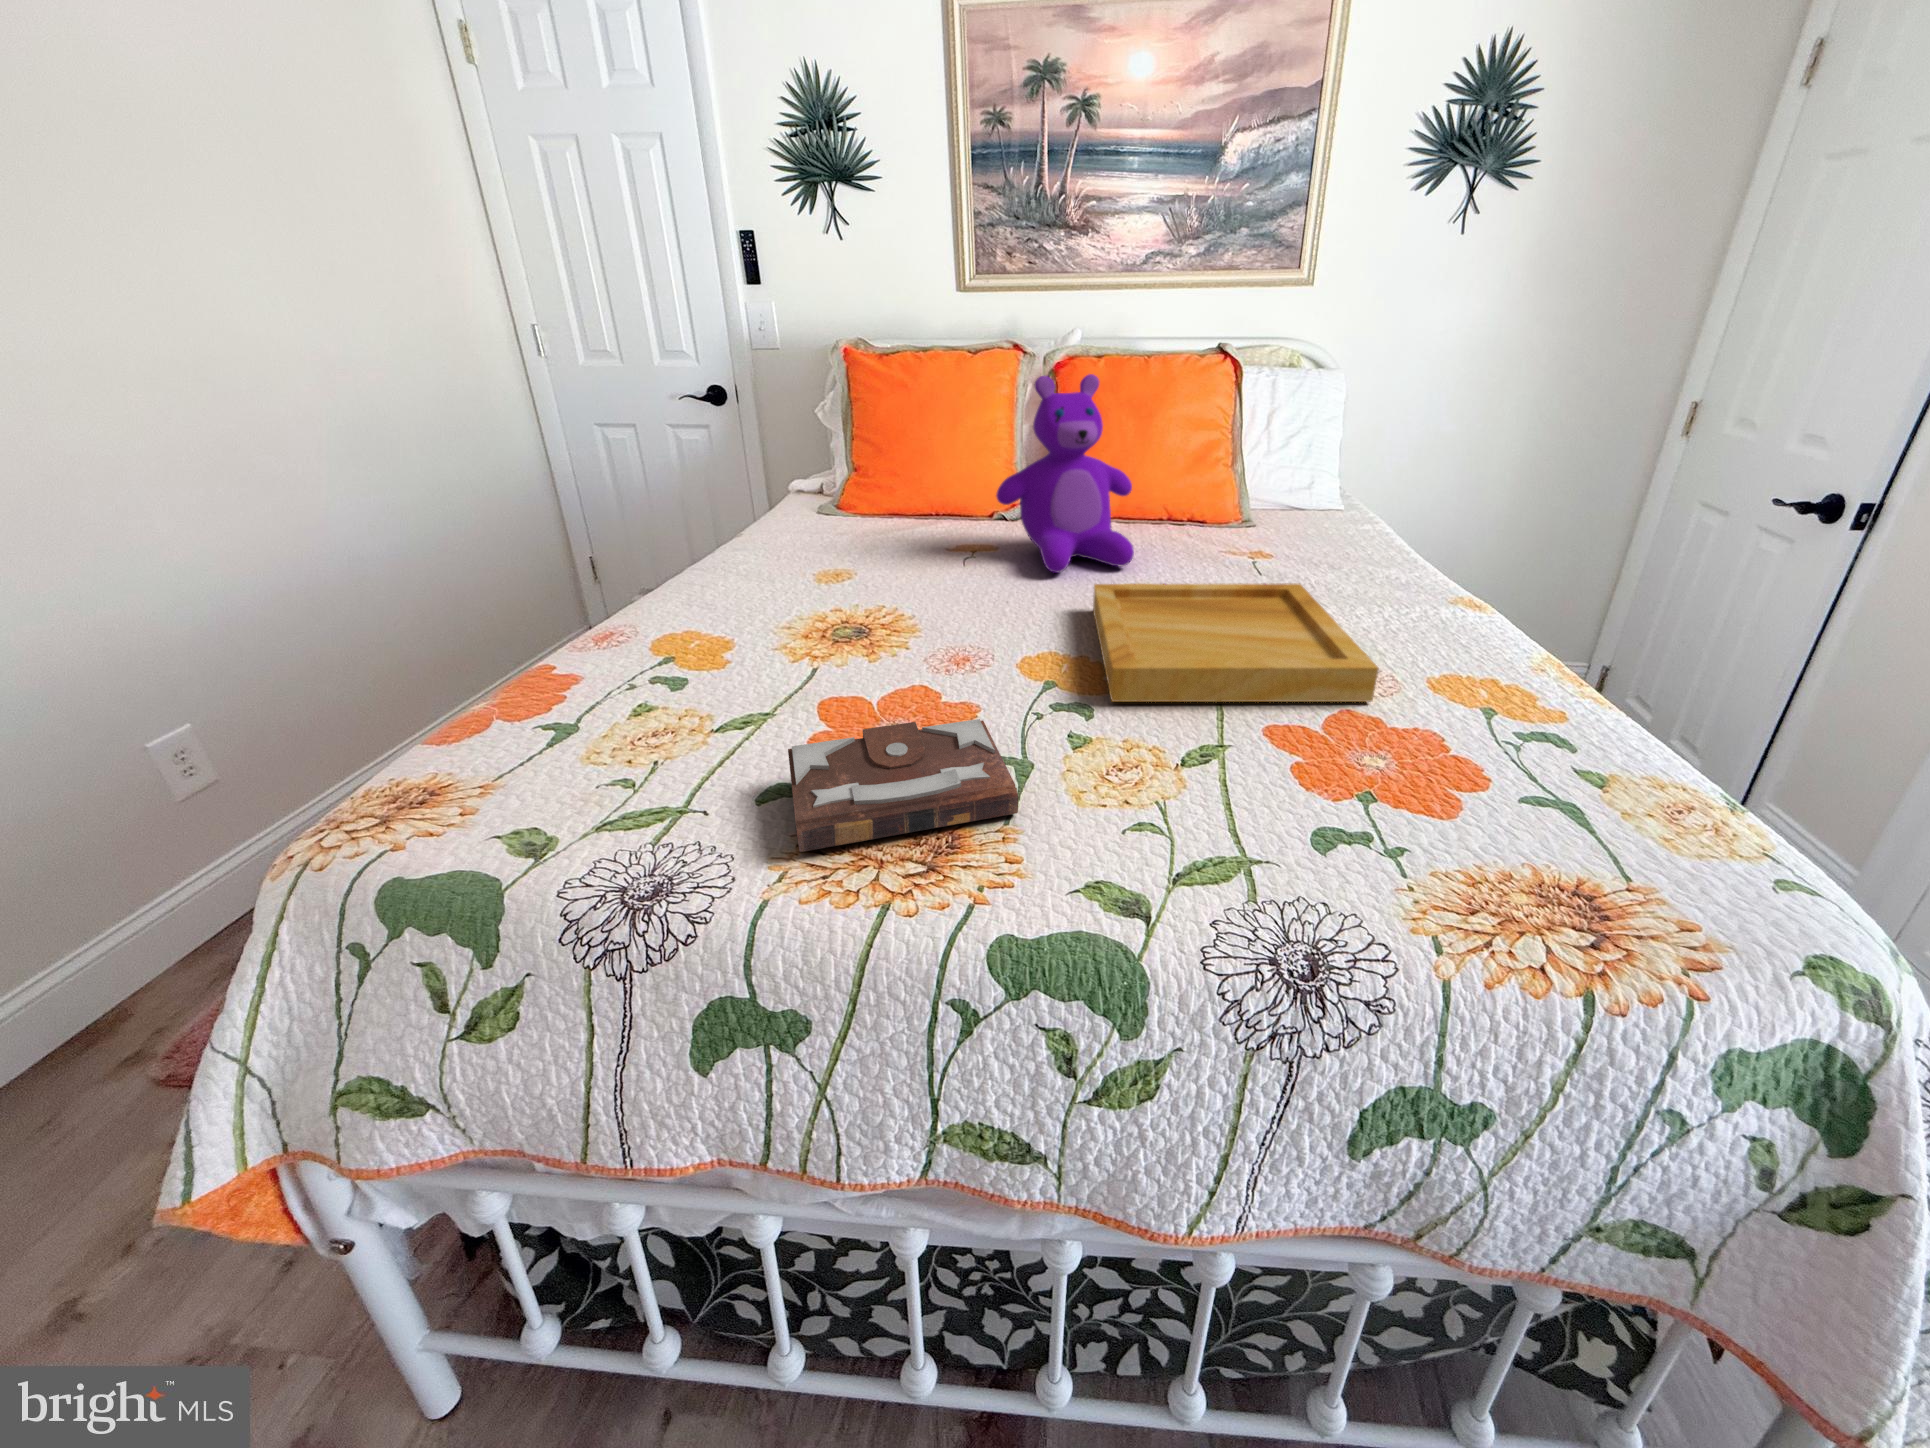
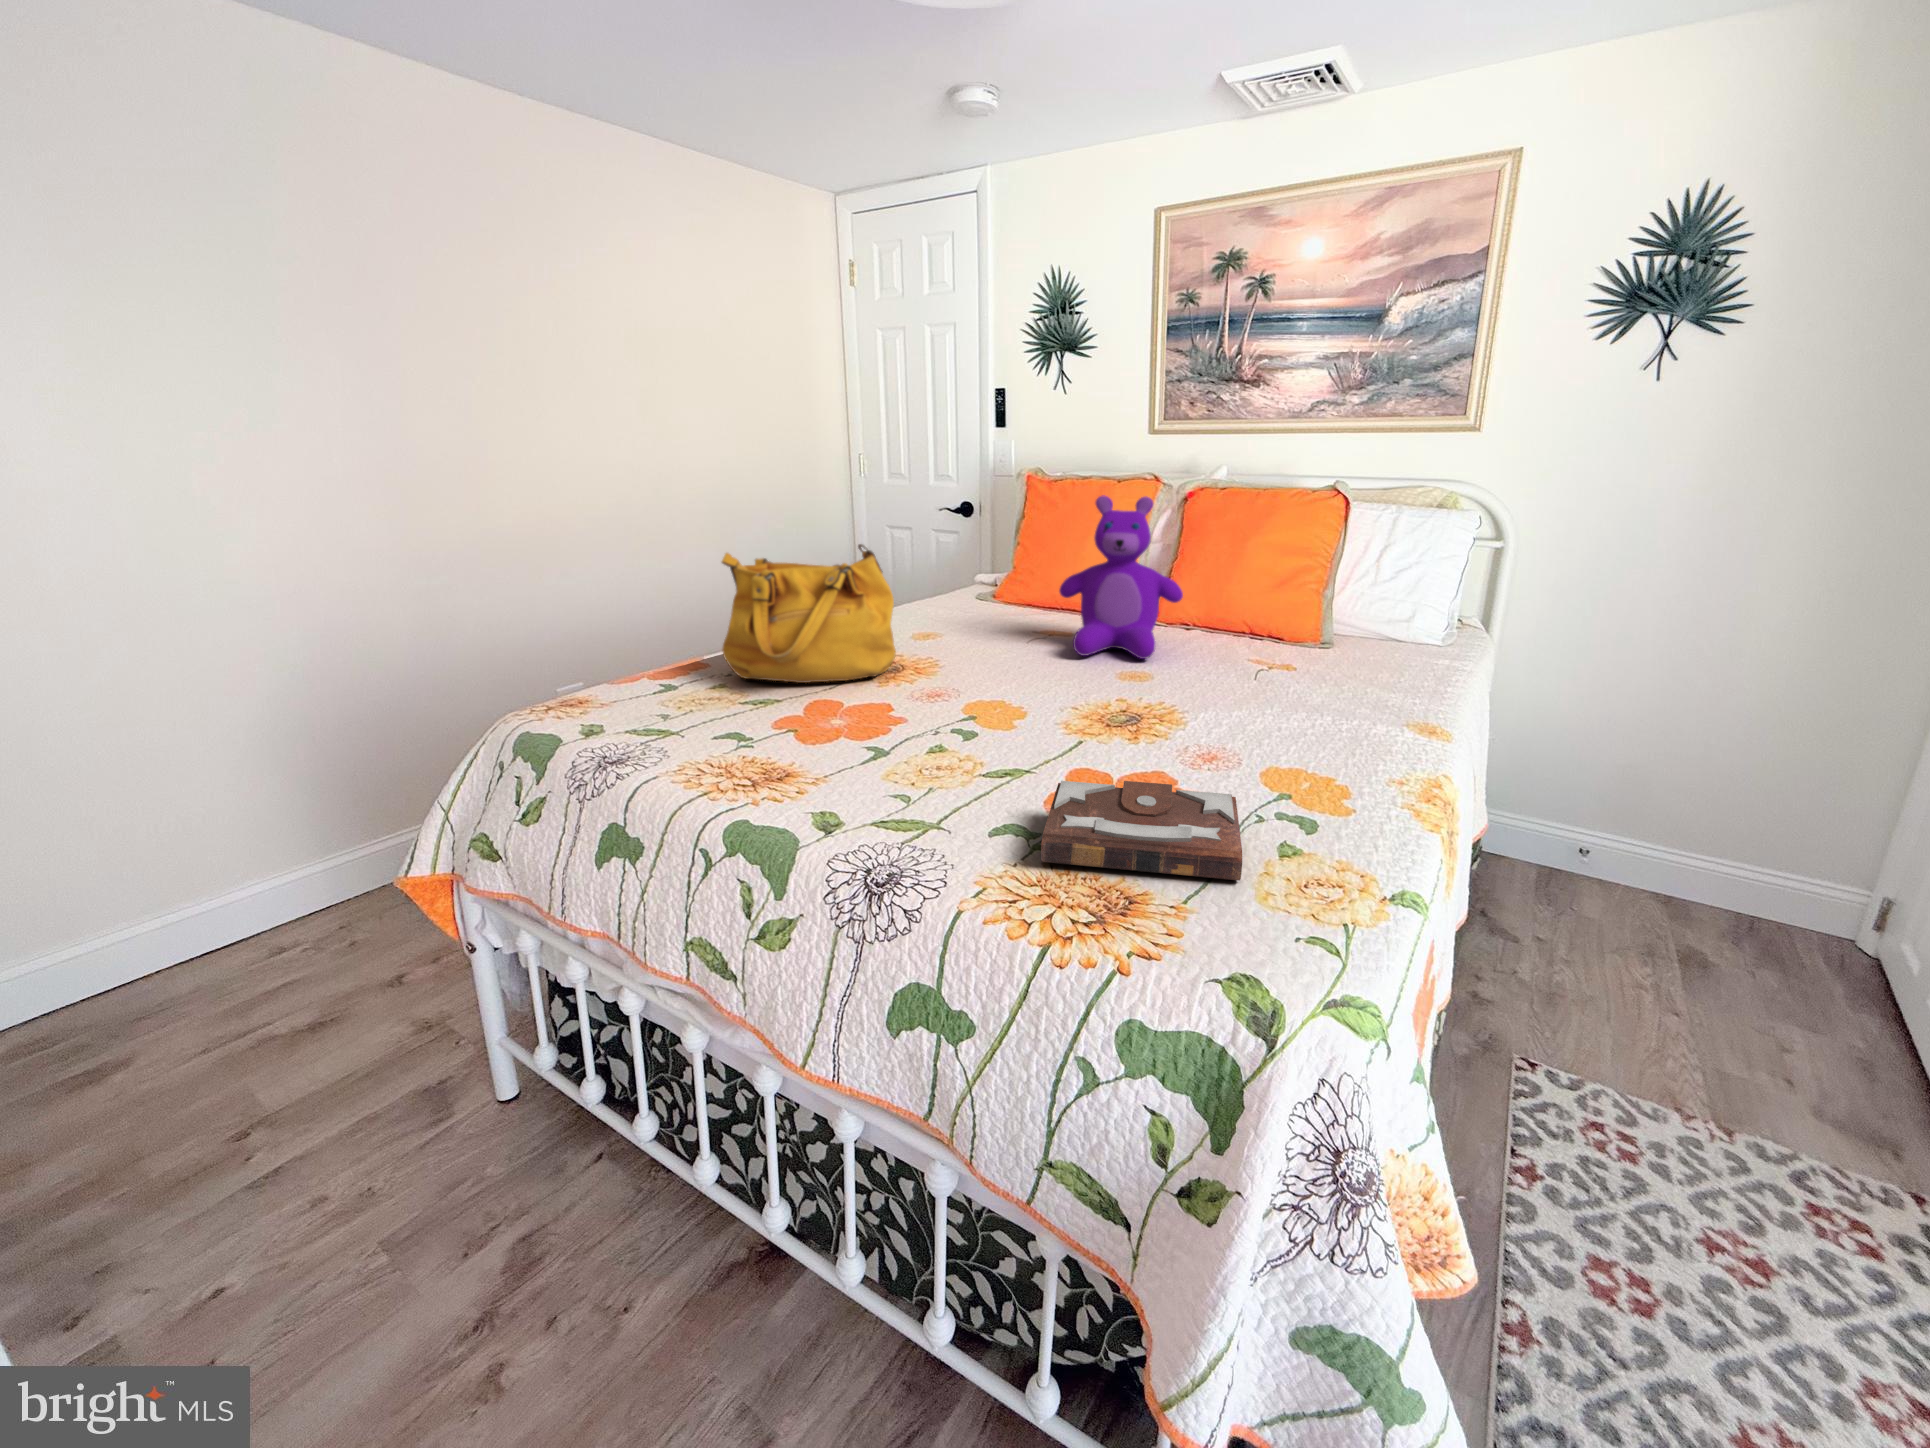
handbag: none [608,470,871,689] -> present [722,544,896,683]
tray: present [1093,583,1379,702] -> none [988,659,1248,769]
book: present [788,719,1018,852] -> present [1041,781,1242,881]

